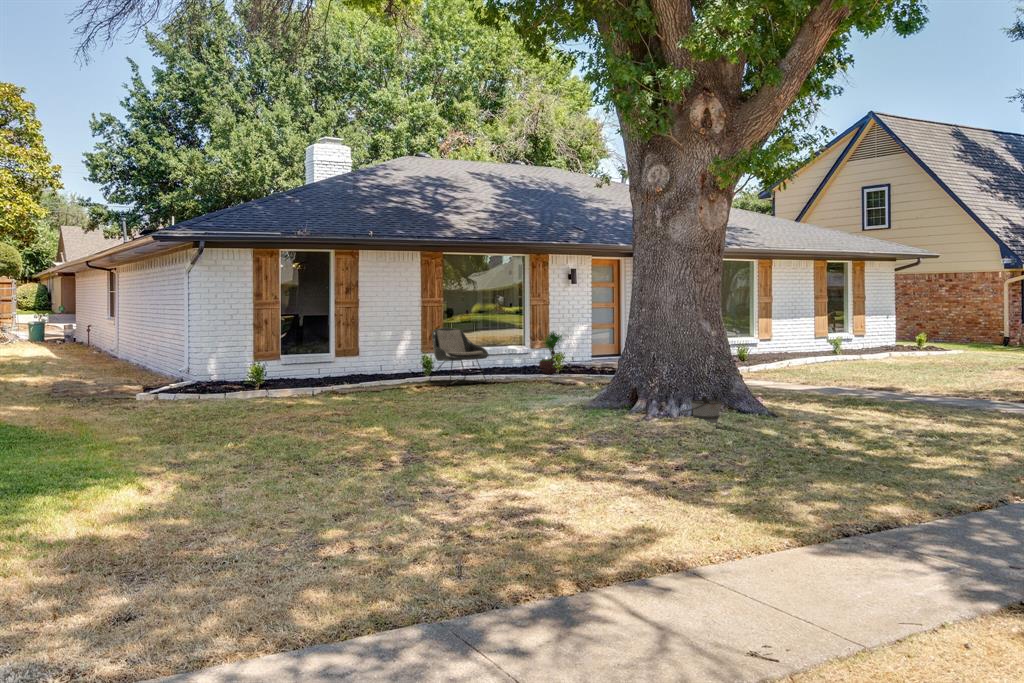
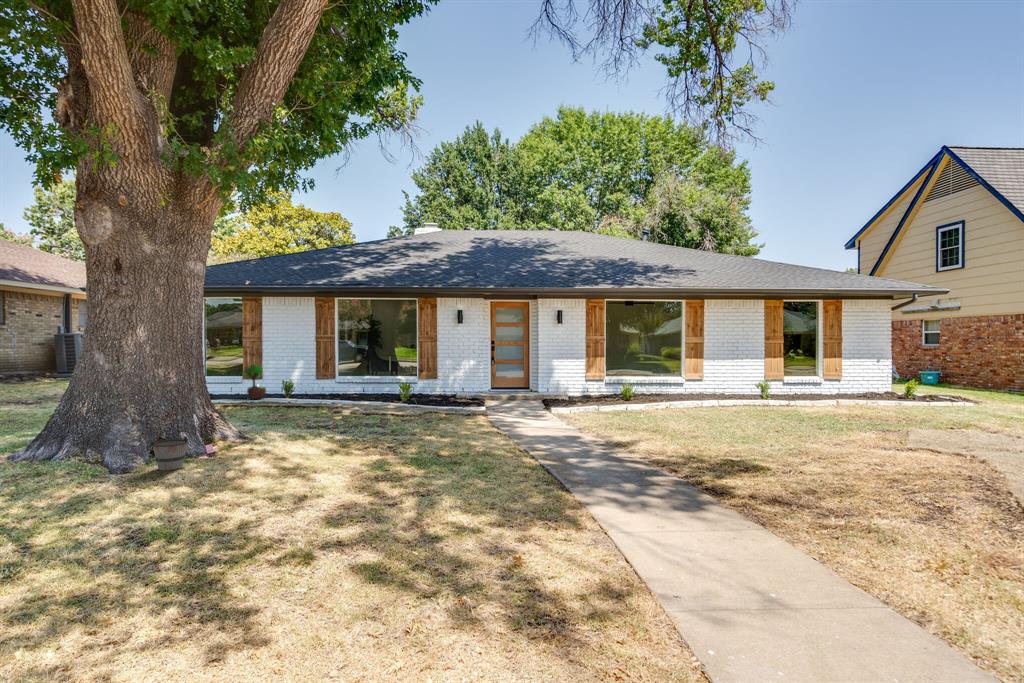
lounge chair: present [430,328,488,385] -> none [303,358,347,403]
potted tree: present [539,332,562,374] -> present [242,364,266,399]

